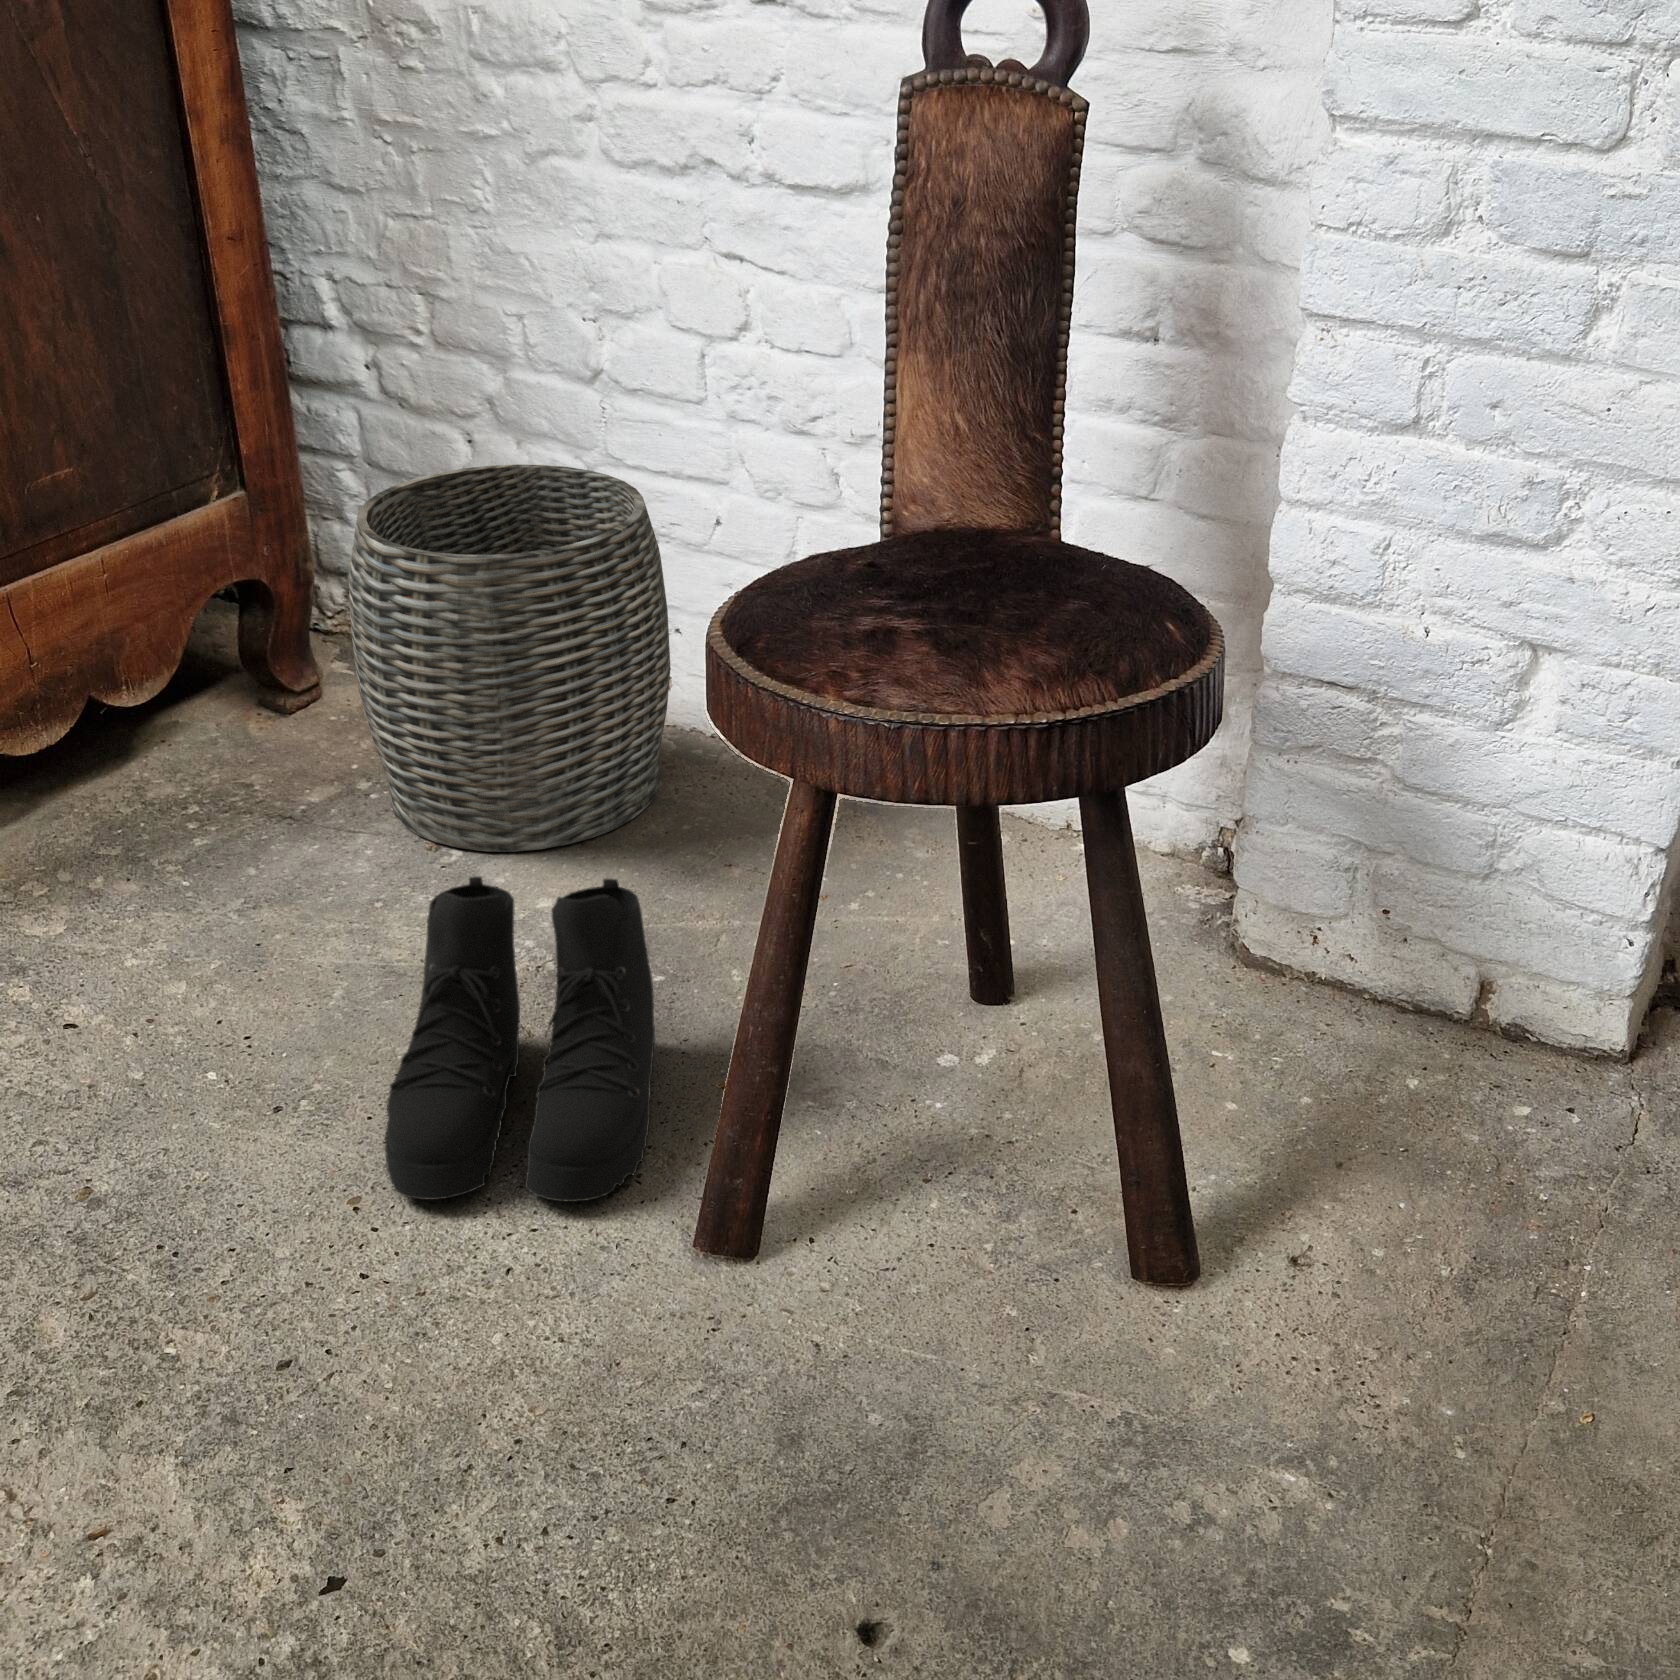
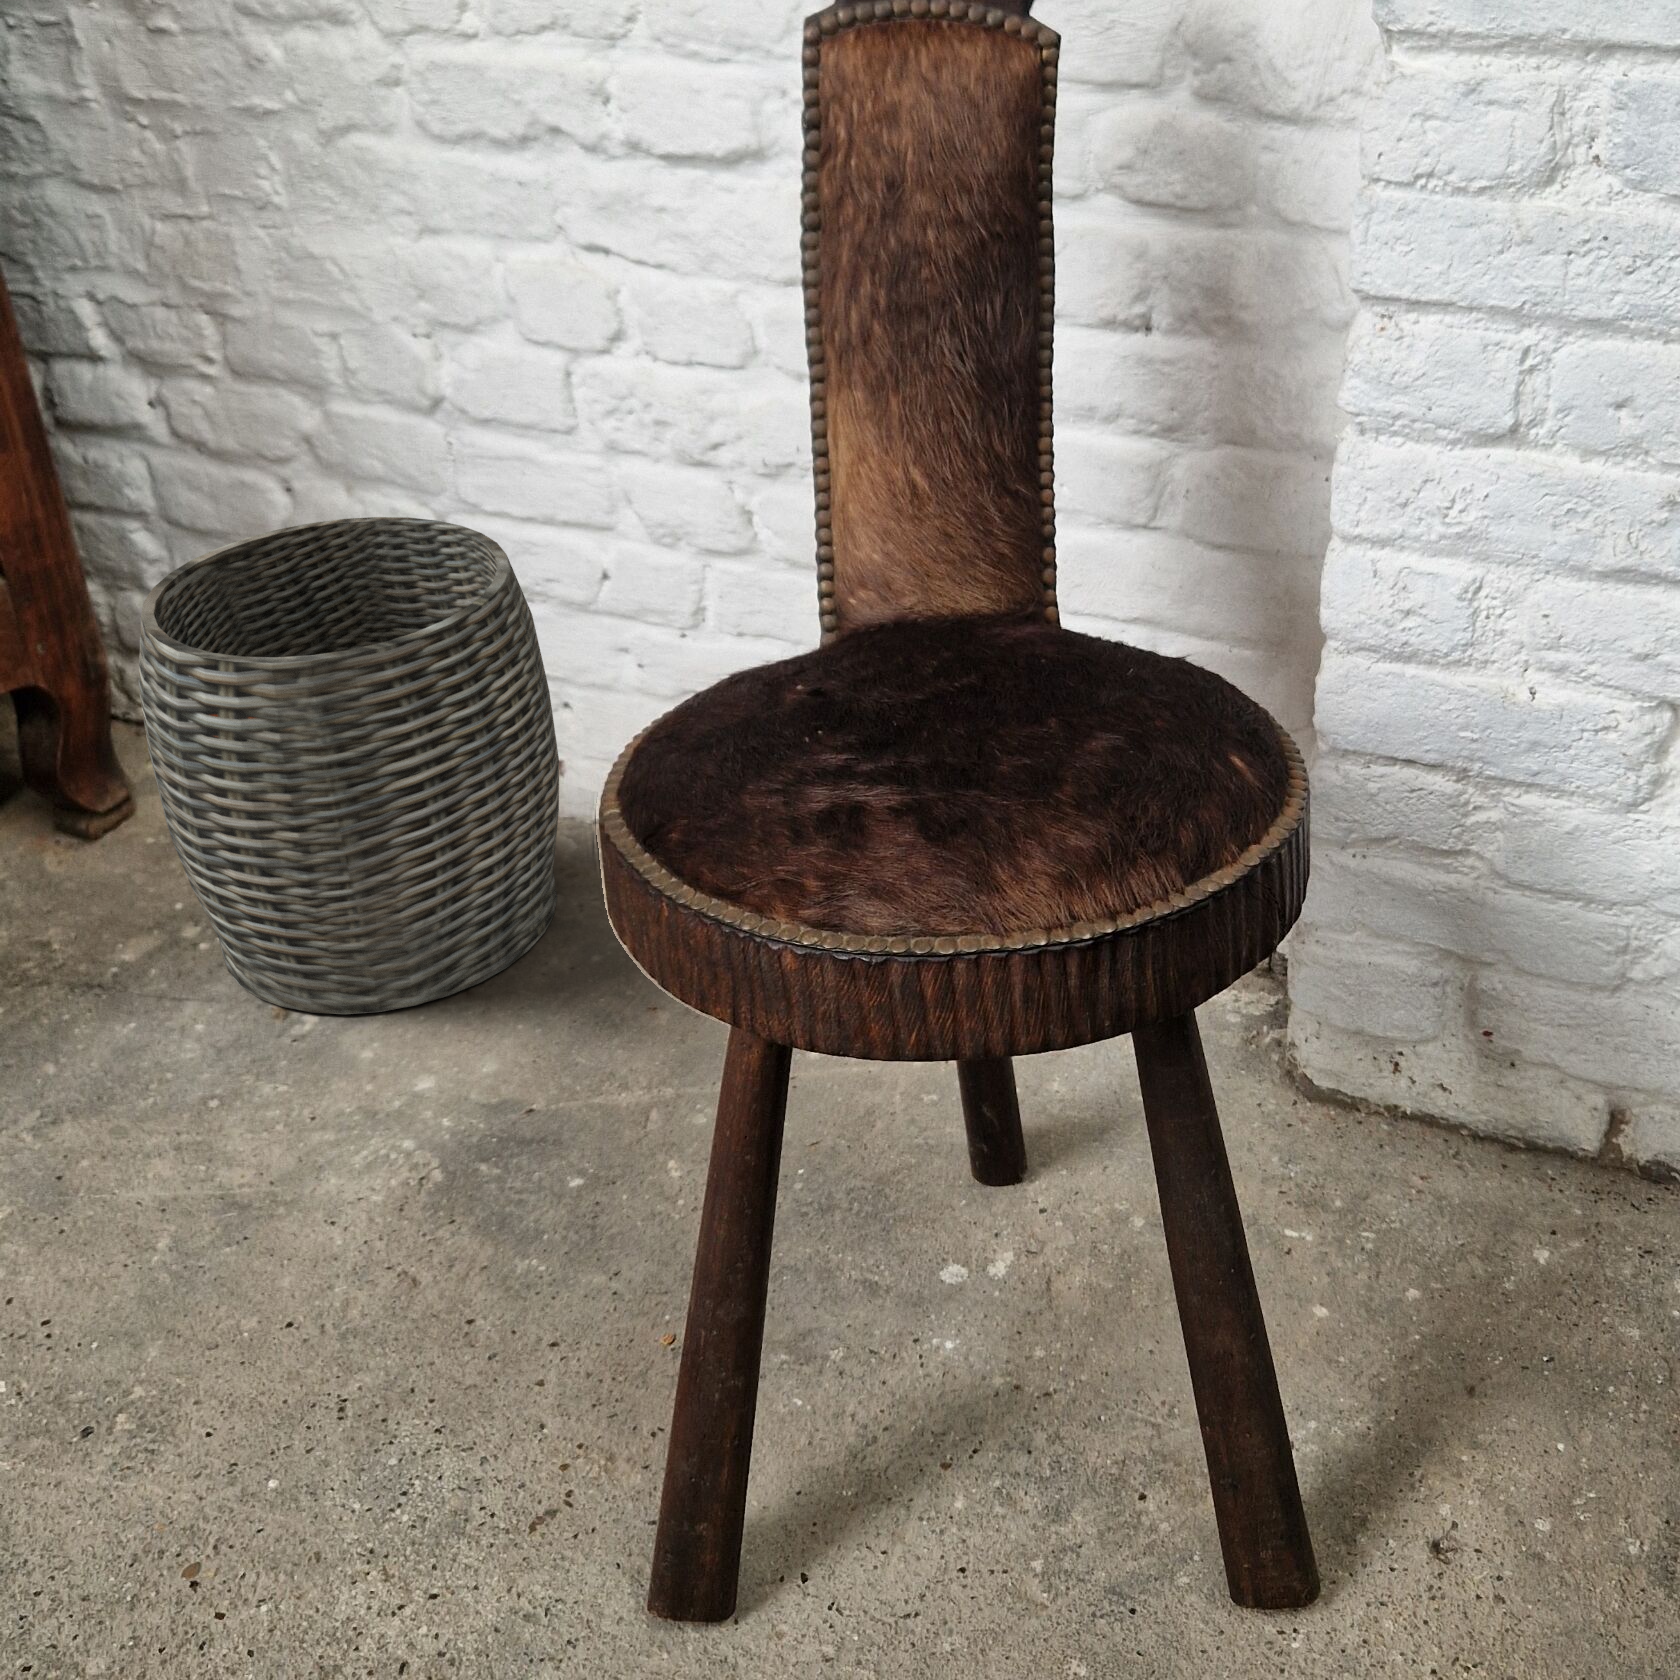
boots: present [385,876,655,1202] -> none [225,1089,578,1568]

